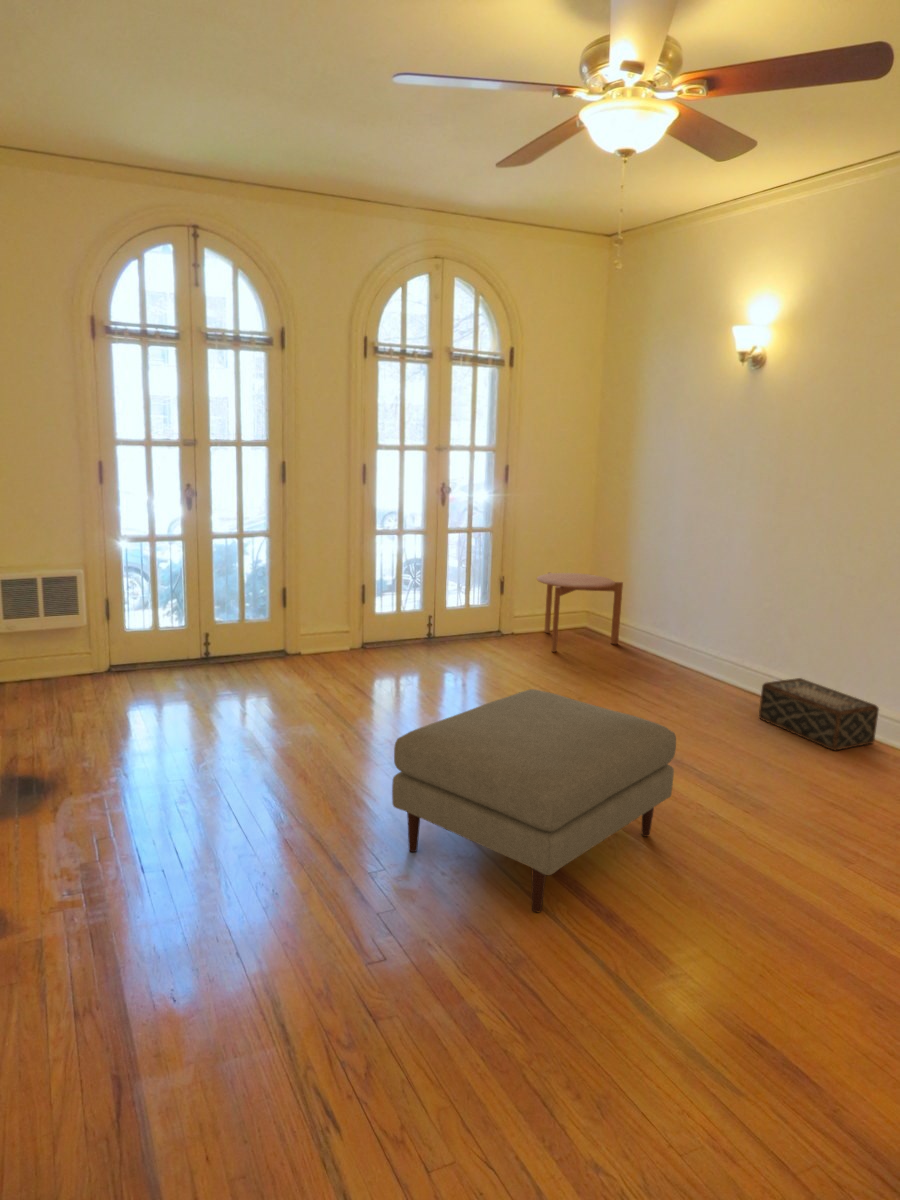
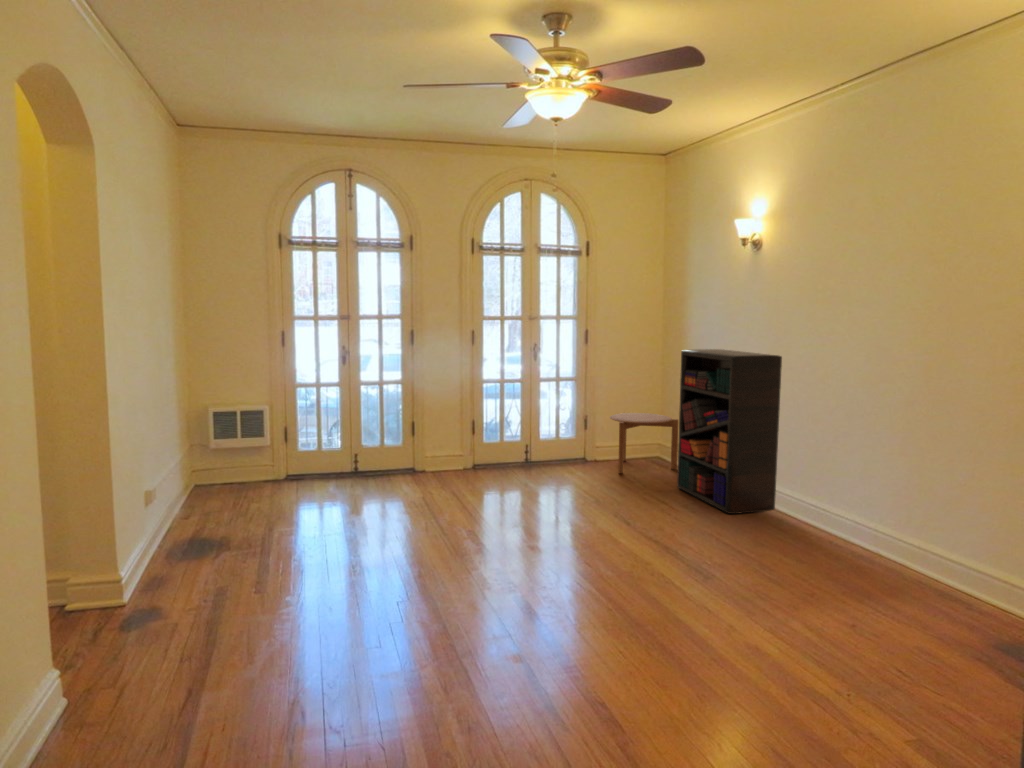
bookshelf: none [634,497,786,706] -> present [677,349,782,514]
woven basket: present [759,678,879,750] -> none [760,492,850,548]
ottoman: present [392,689,676,912] -> none [415,486,628,639]

